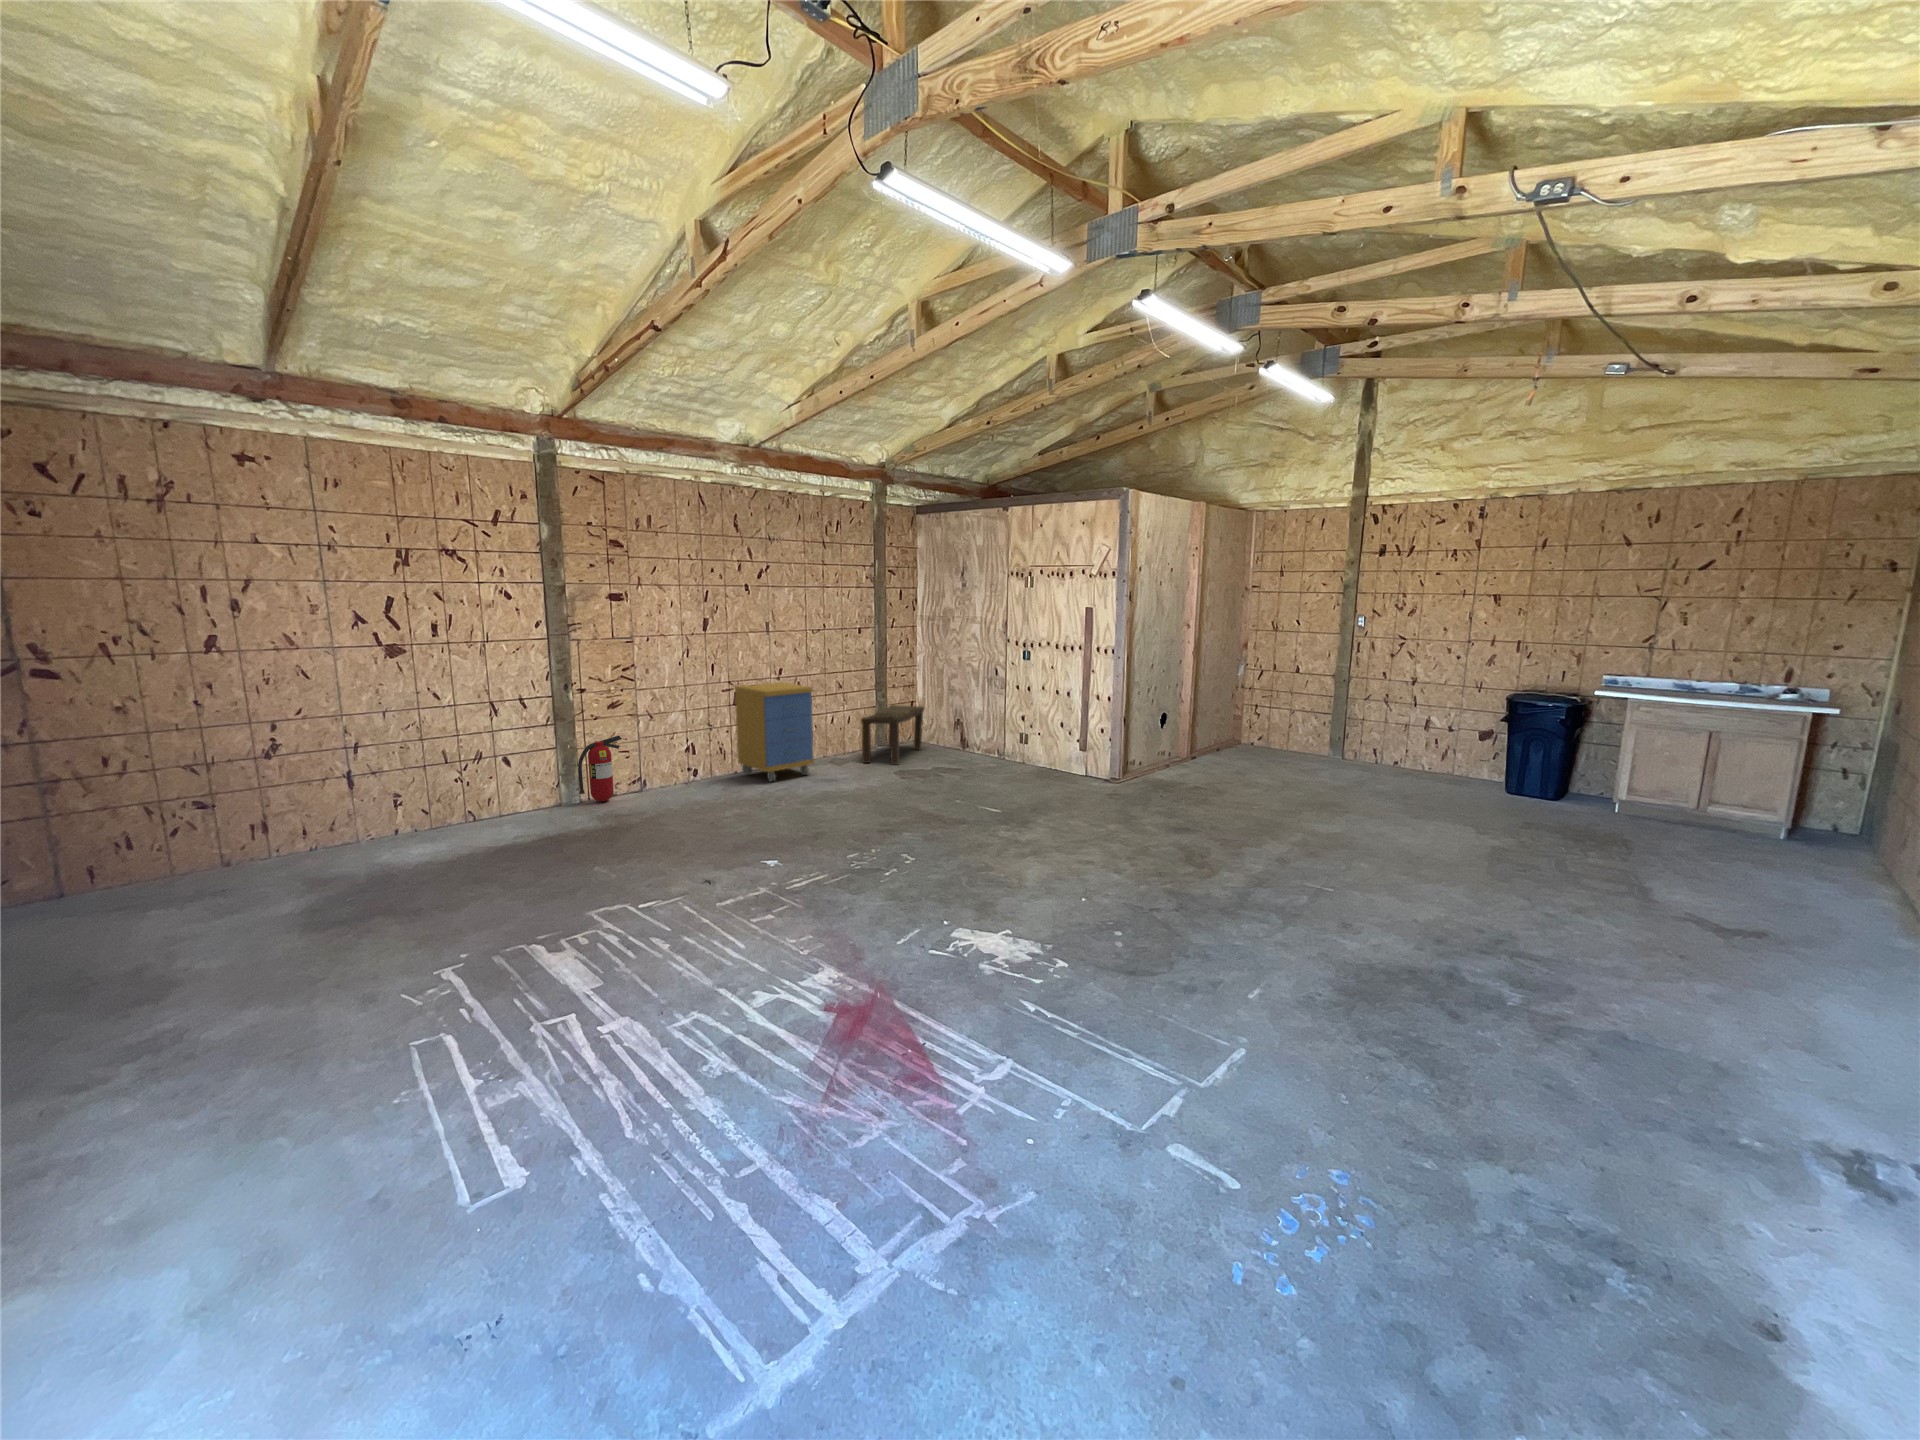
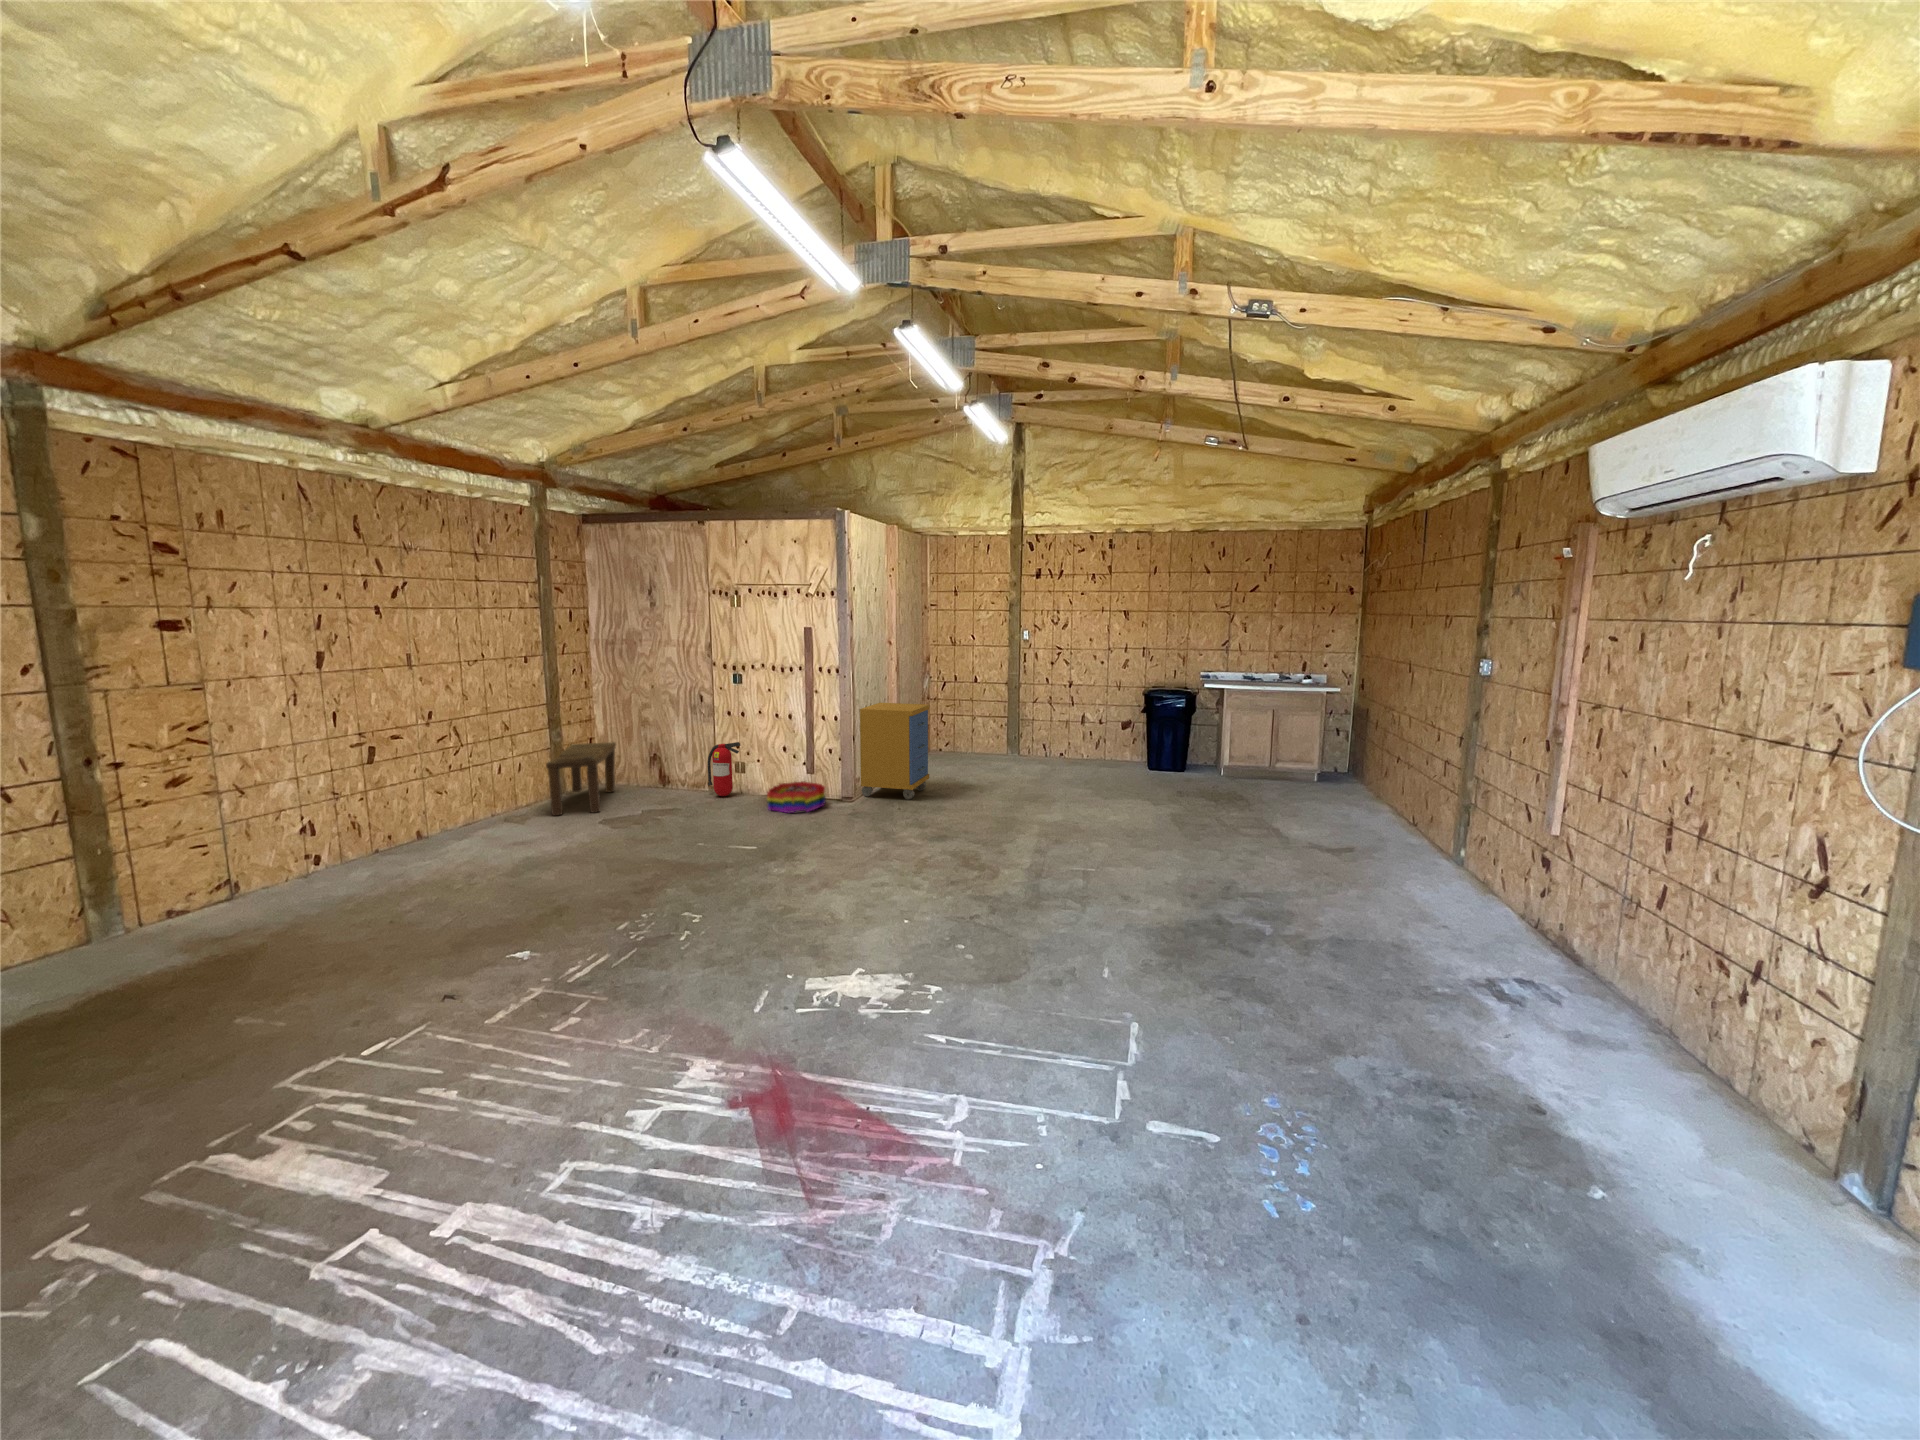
storage cabinet: present [735,682,814,782] -> present [860,703,929,799]
fire extinguisher: present [578,735,622,802] -> present [707,742,740,796]
storage bin: none [1033,758,1090,788] -> present [767,782,826,813]

